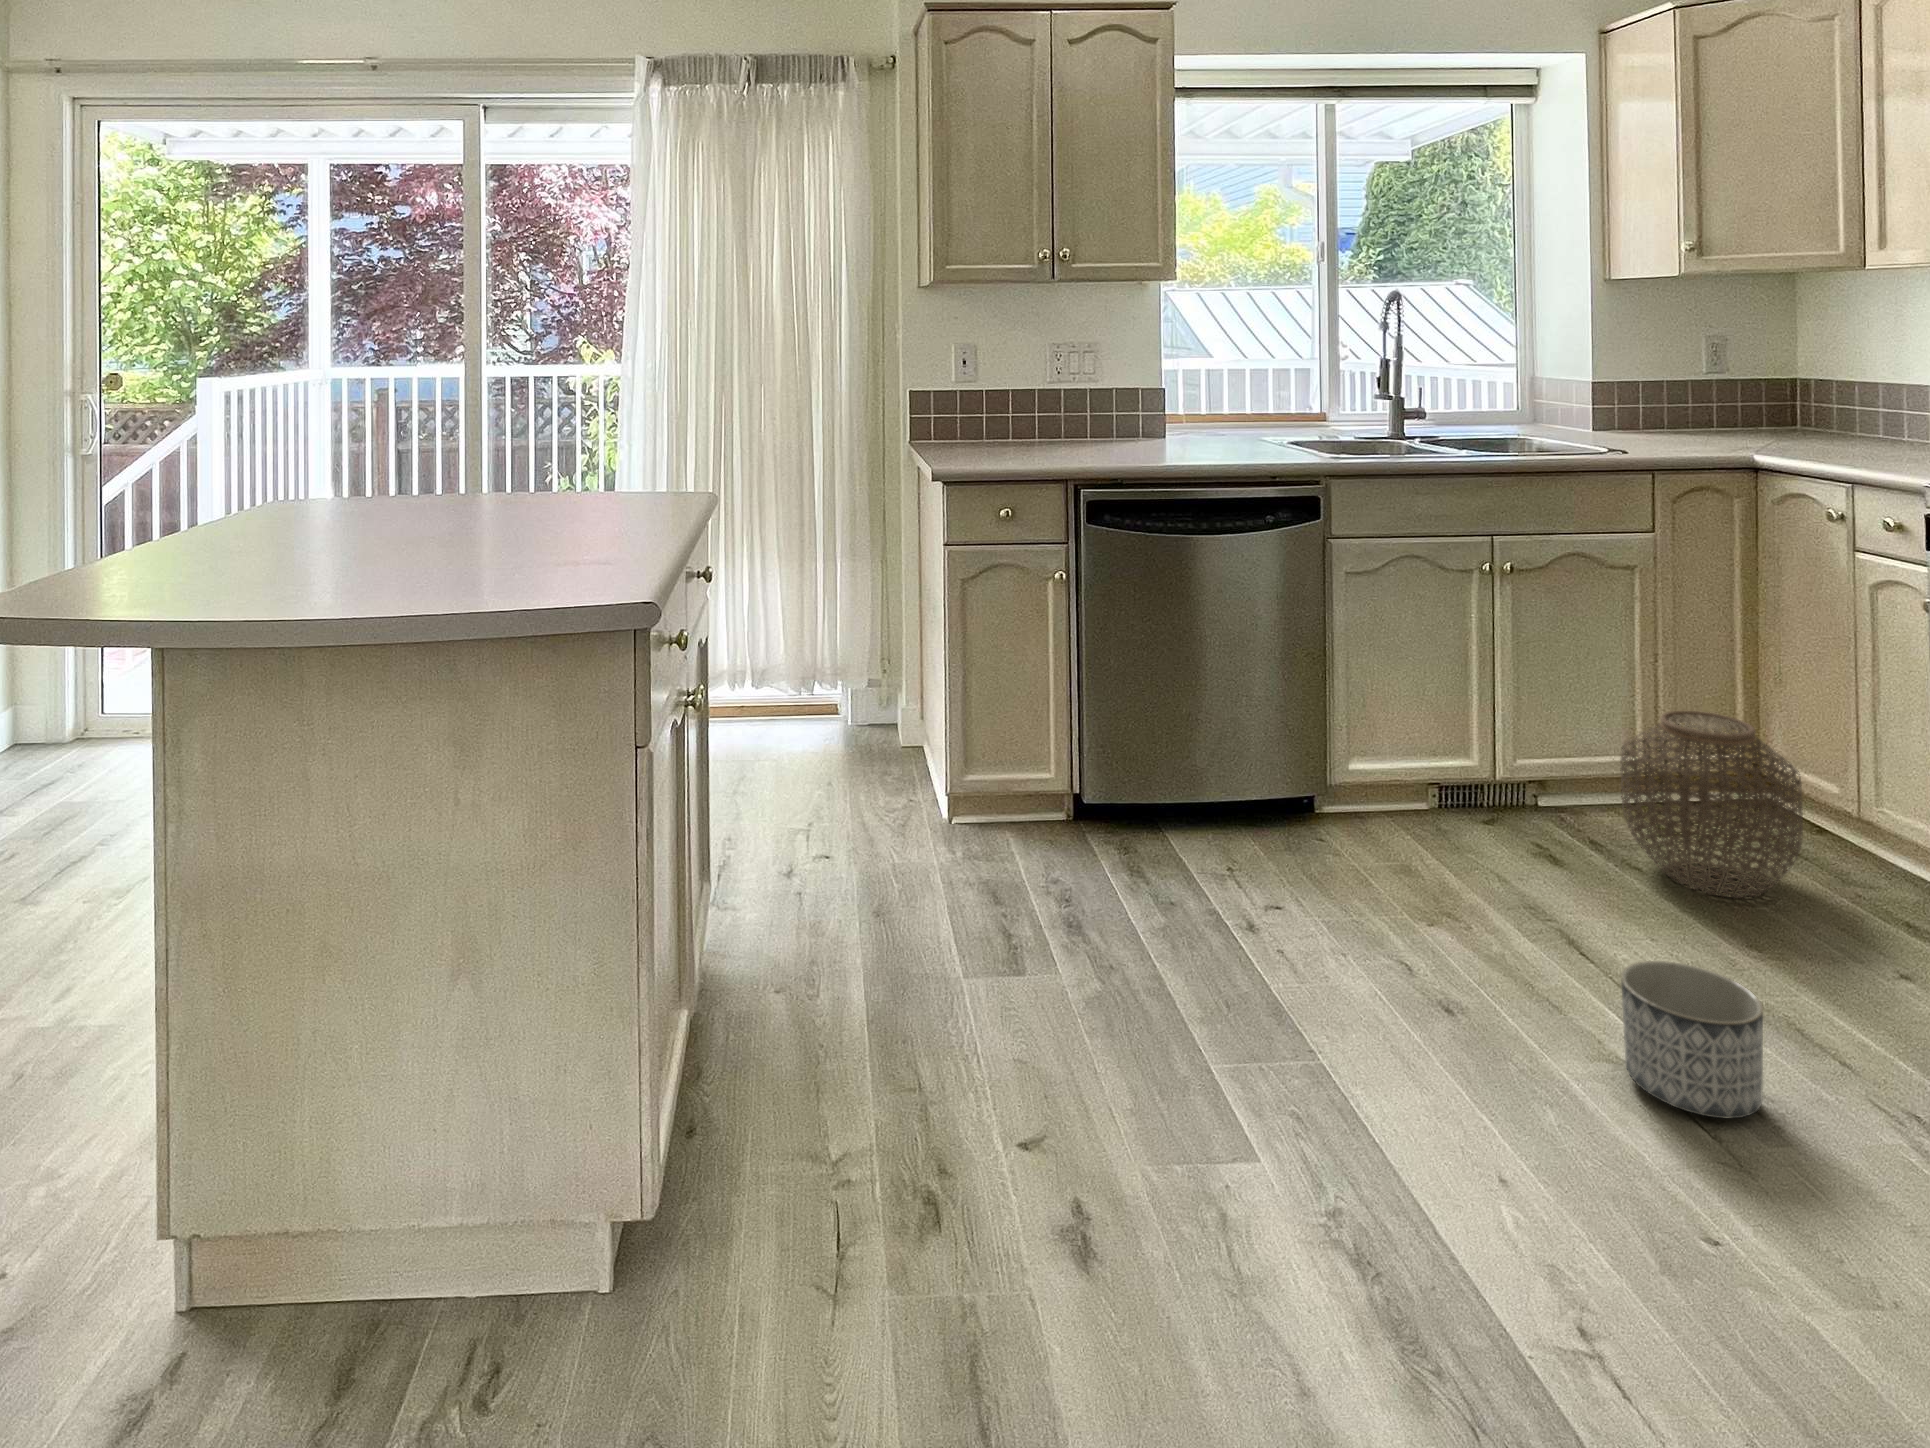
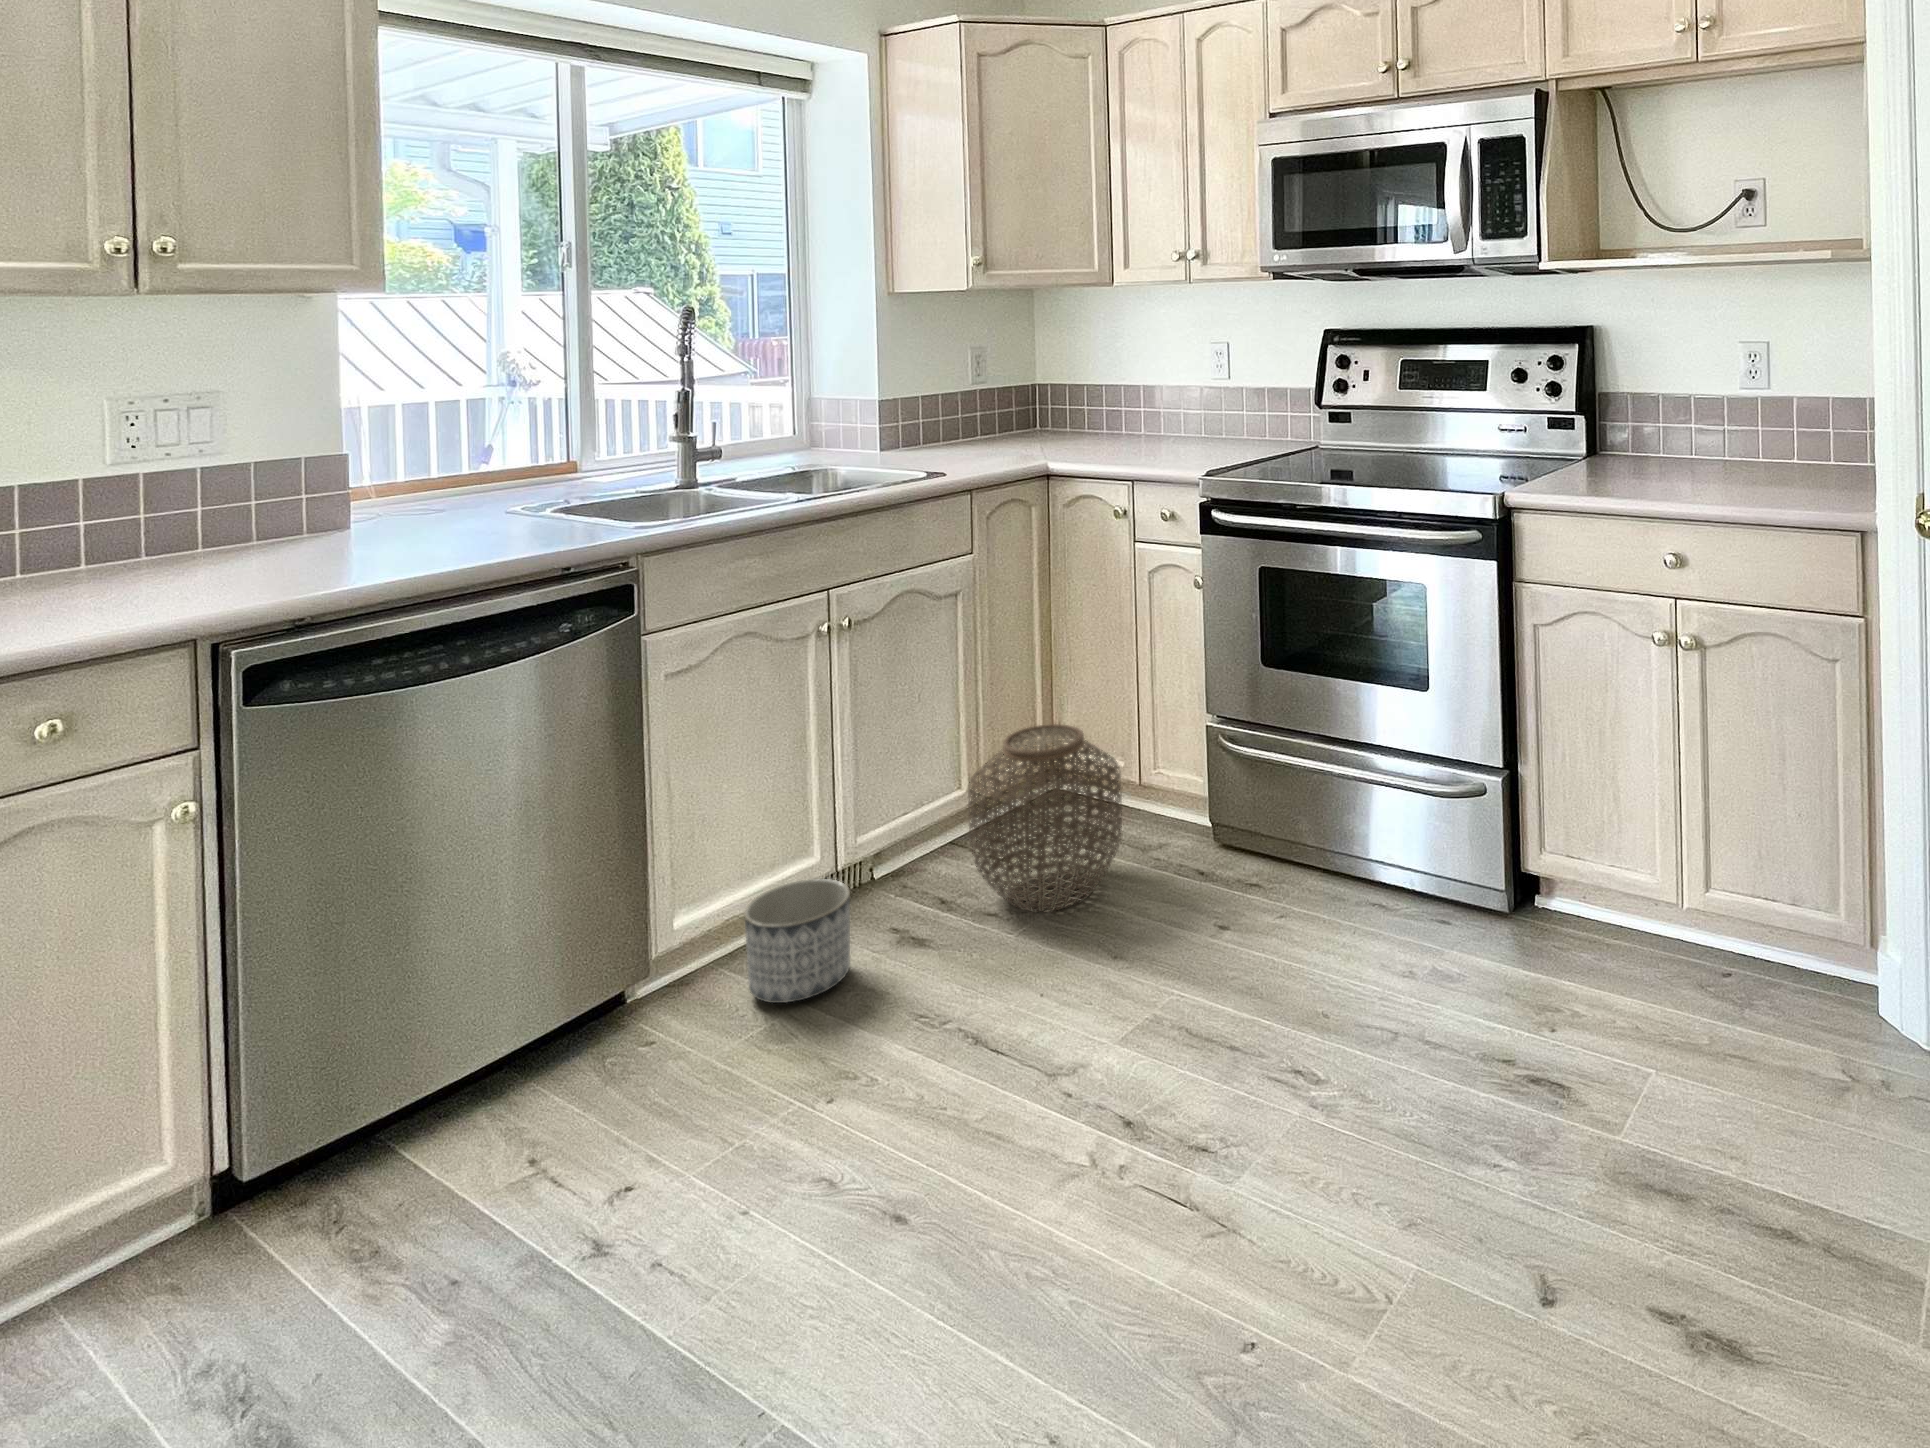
planter: present [1621,961,1763,1119] -> present [744,879,850,1003]

